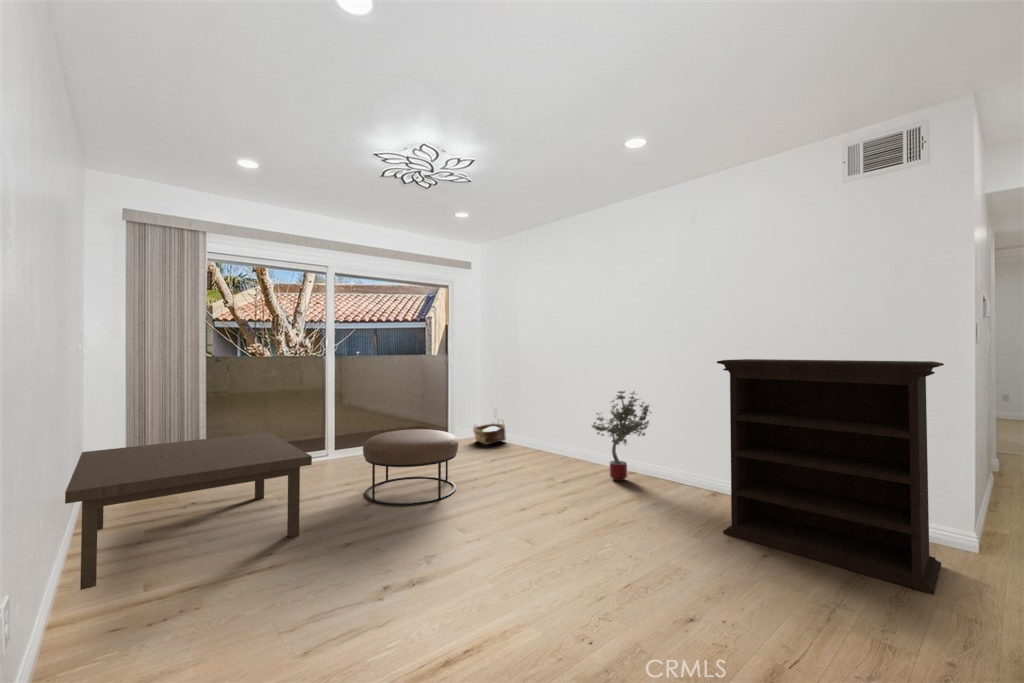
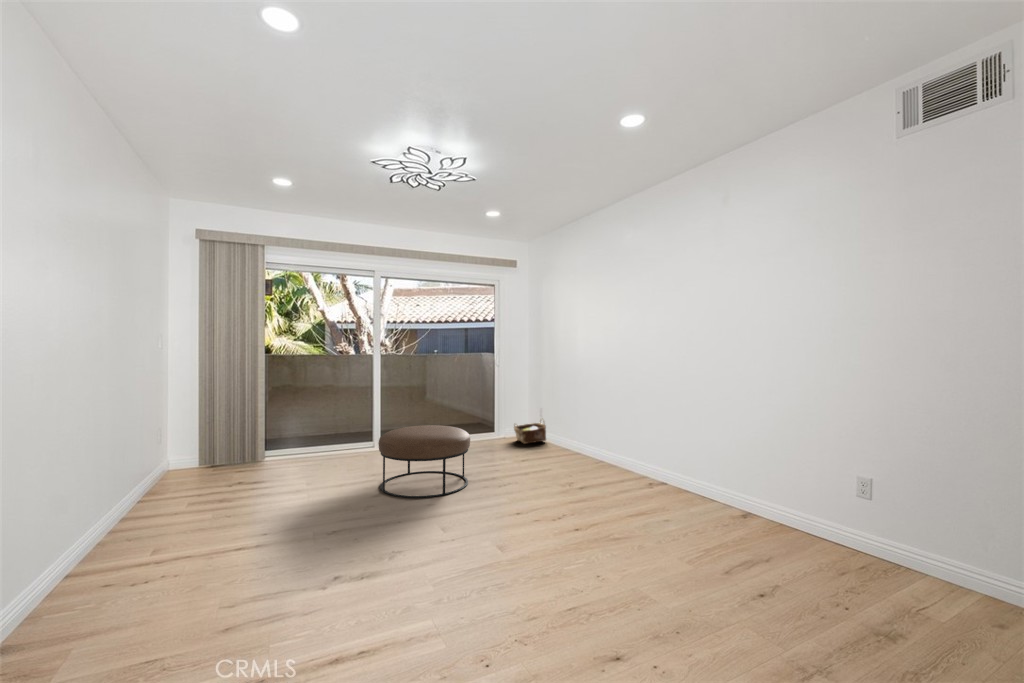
bookshelf: present [717,359,944,594] -> none [719,358,1023,675]
potted tree: present [592,391,651,481] -> none [615,392,676,490]
coffee table: present [65,432,312,590] -> none [92,422,310,549]

